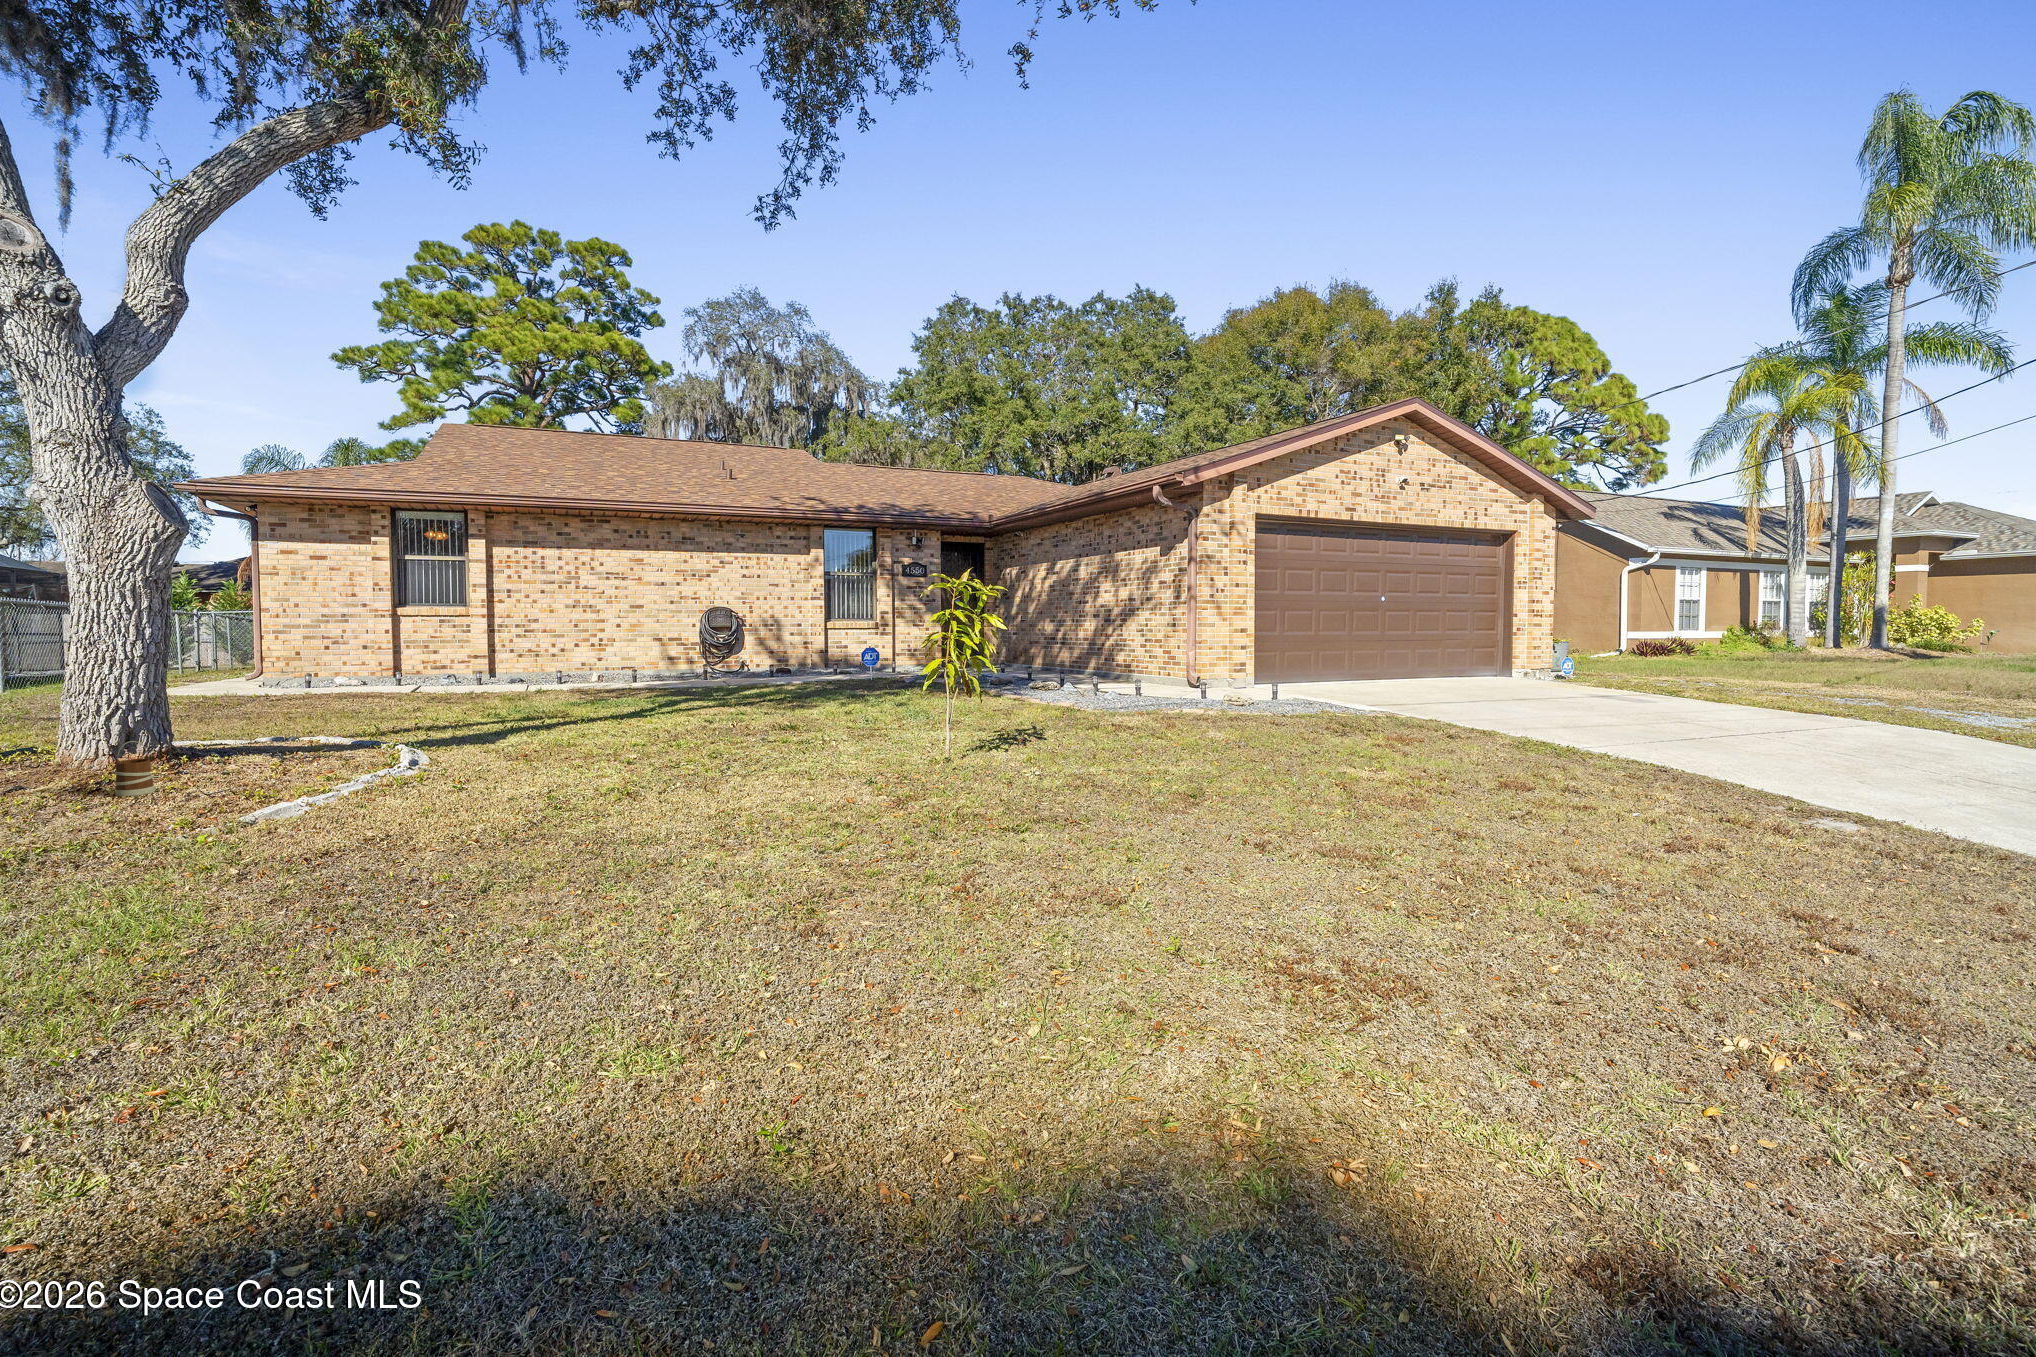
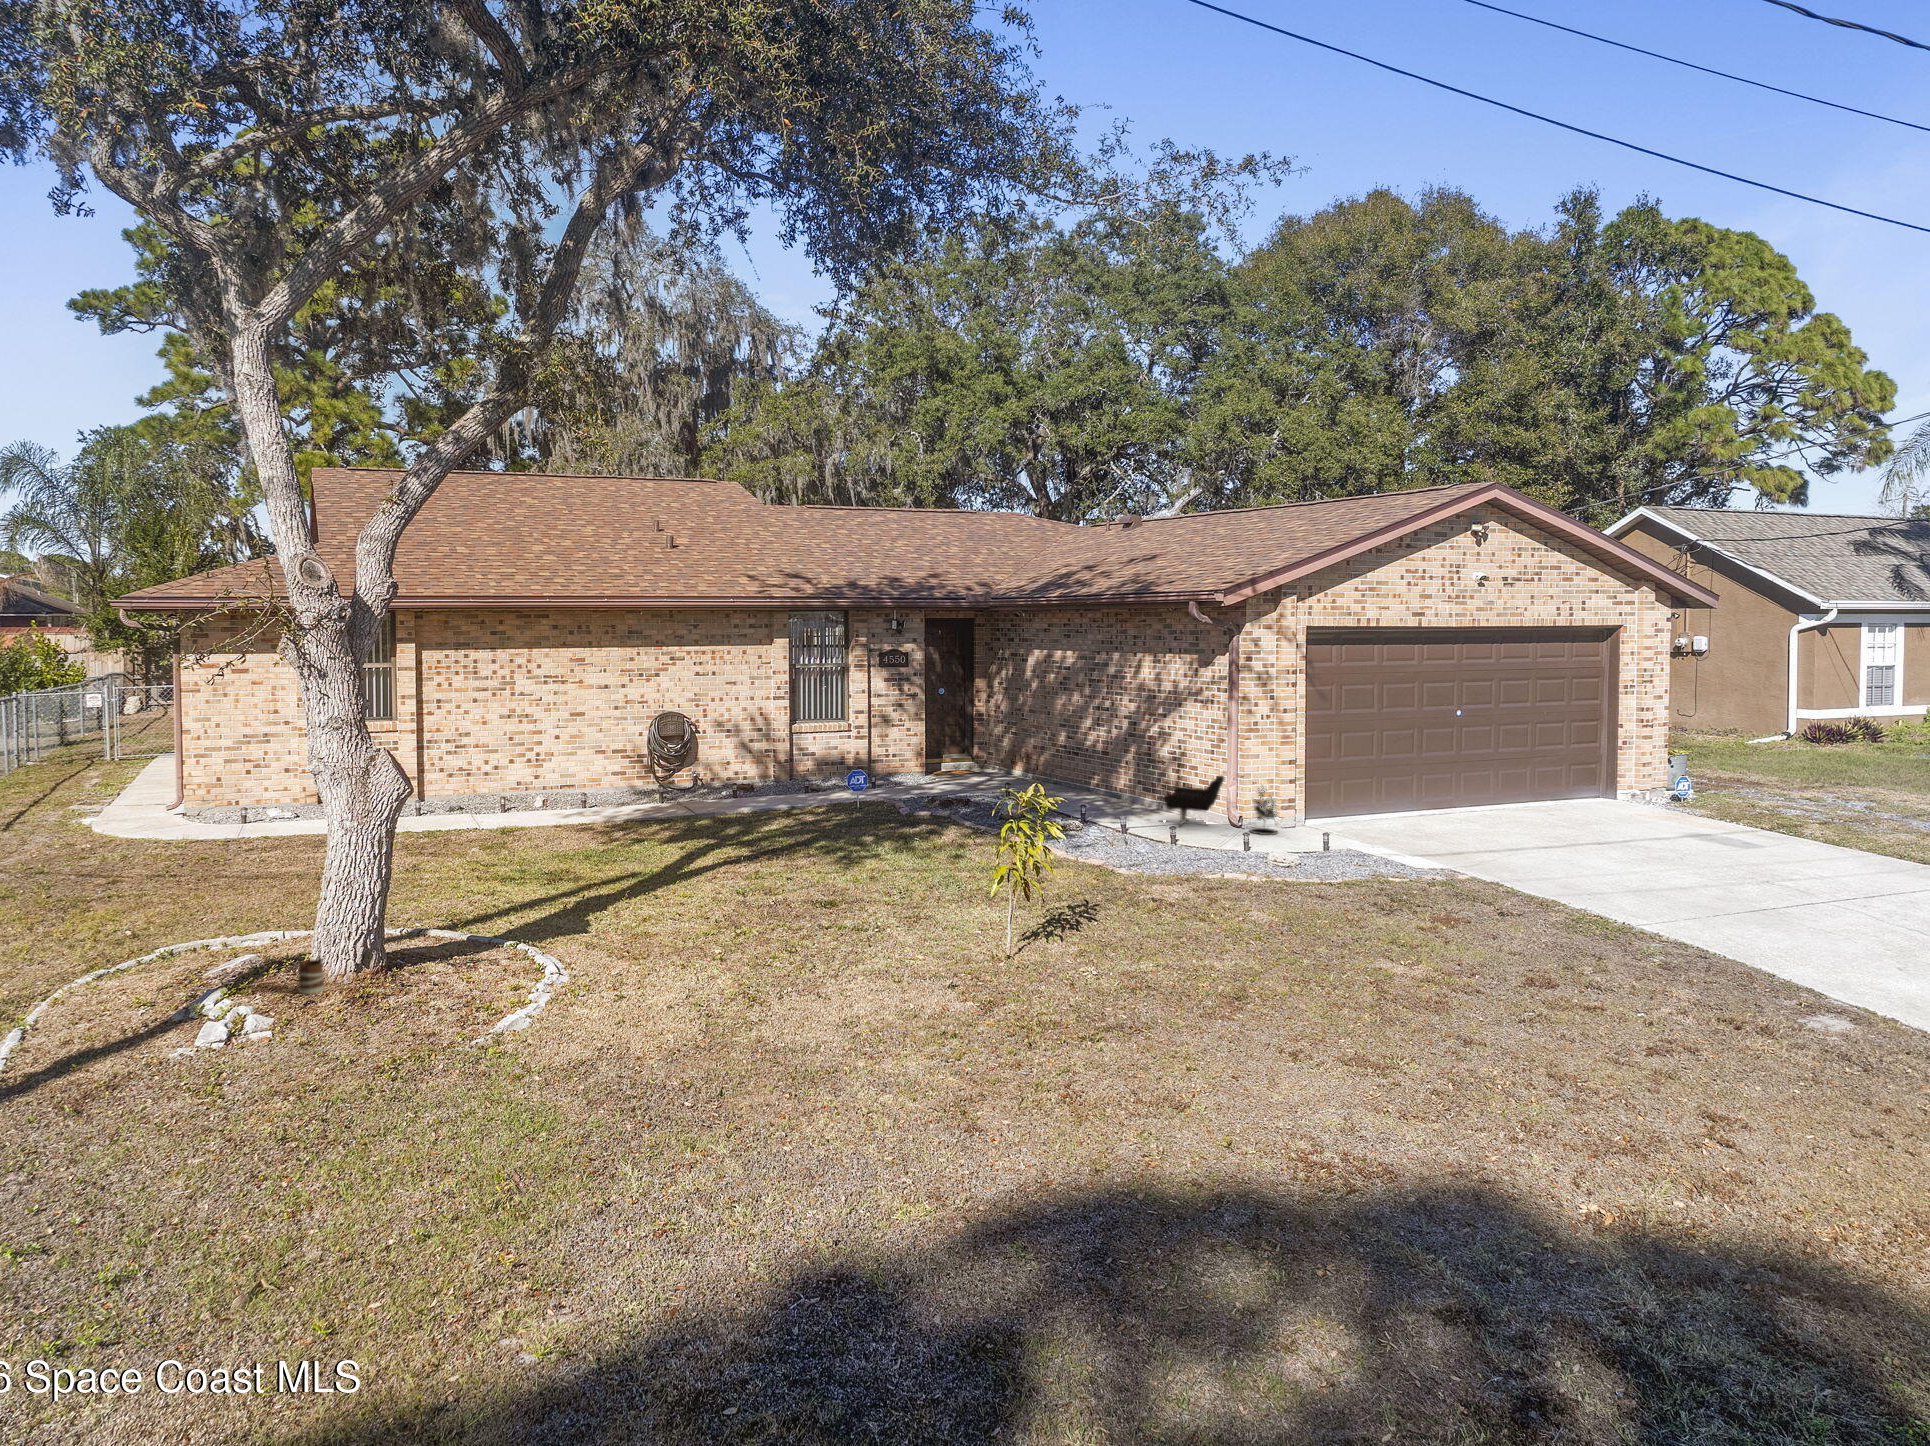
lounge chair: none [1126,645,1184,689] -> present [1161,776,1224,827]
potted tree: none [1205,648,1232,693] -> present [1250,788,1277,835]

